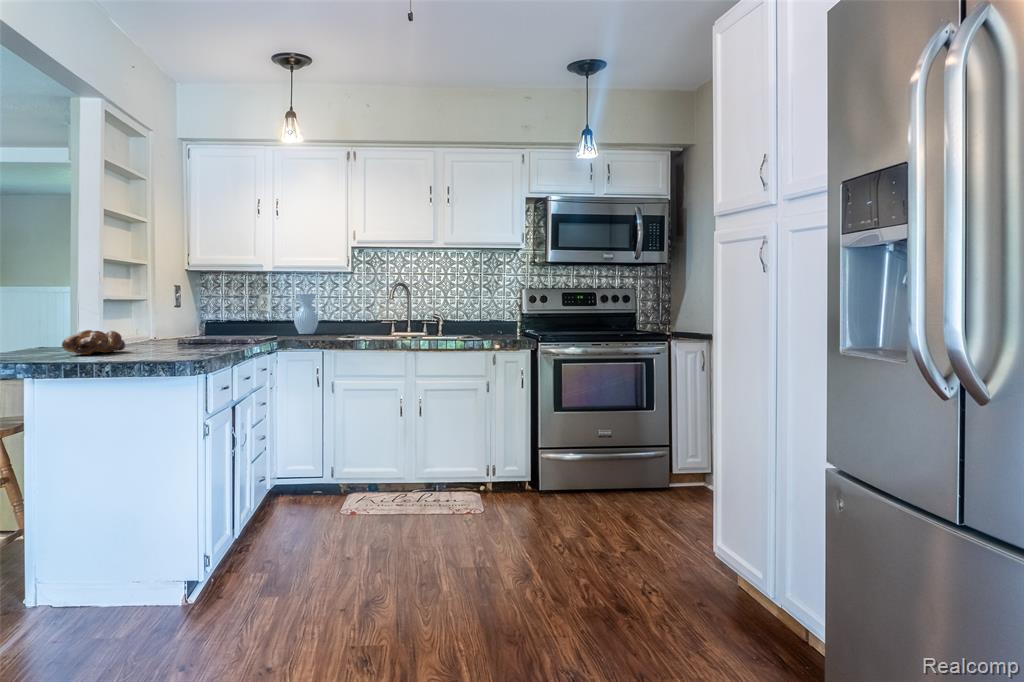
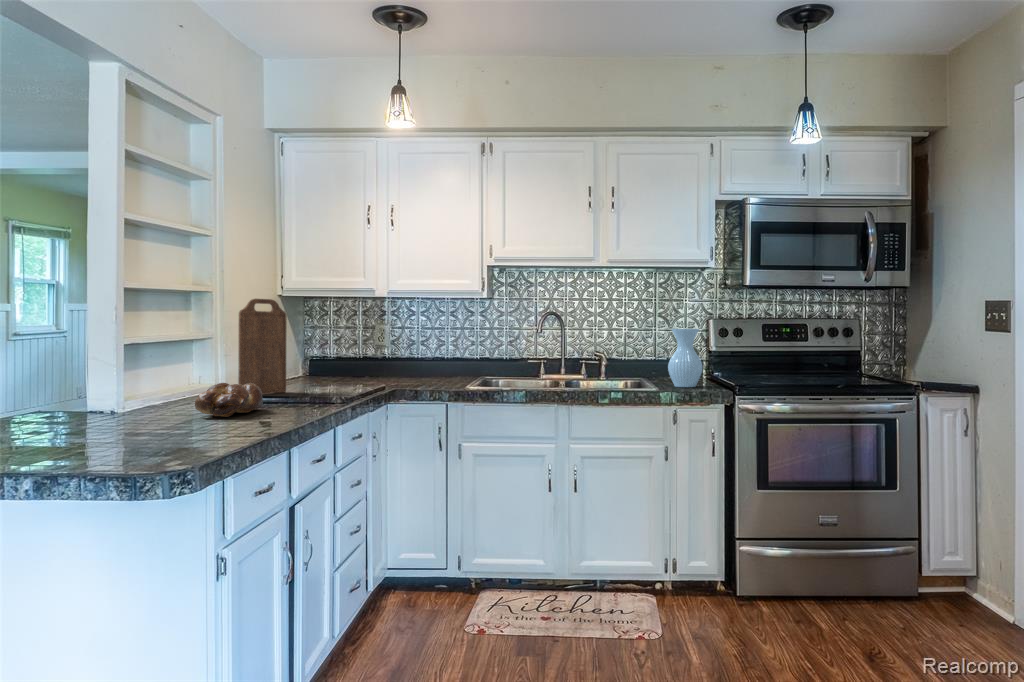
cutting board: none [118,269,163,344] -> present [238,299,287,394]
vase: present [294,294,318,334] -> present [668,329,703,387]

